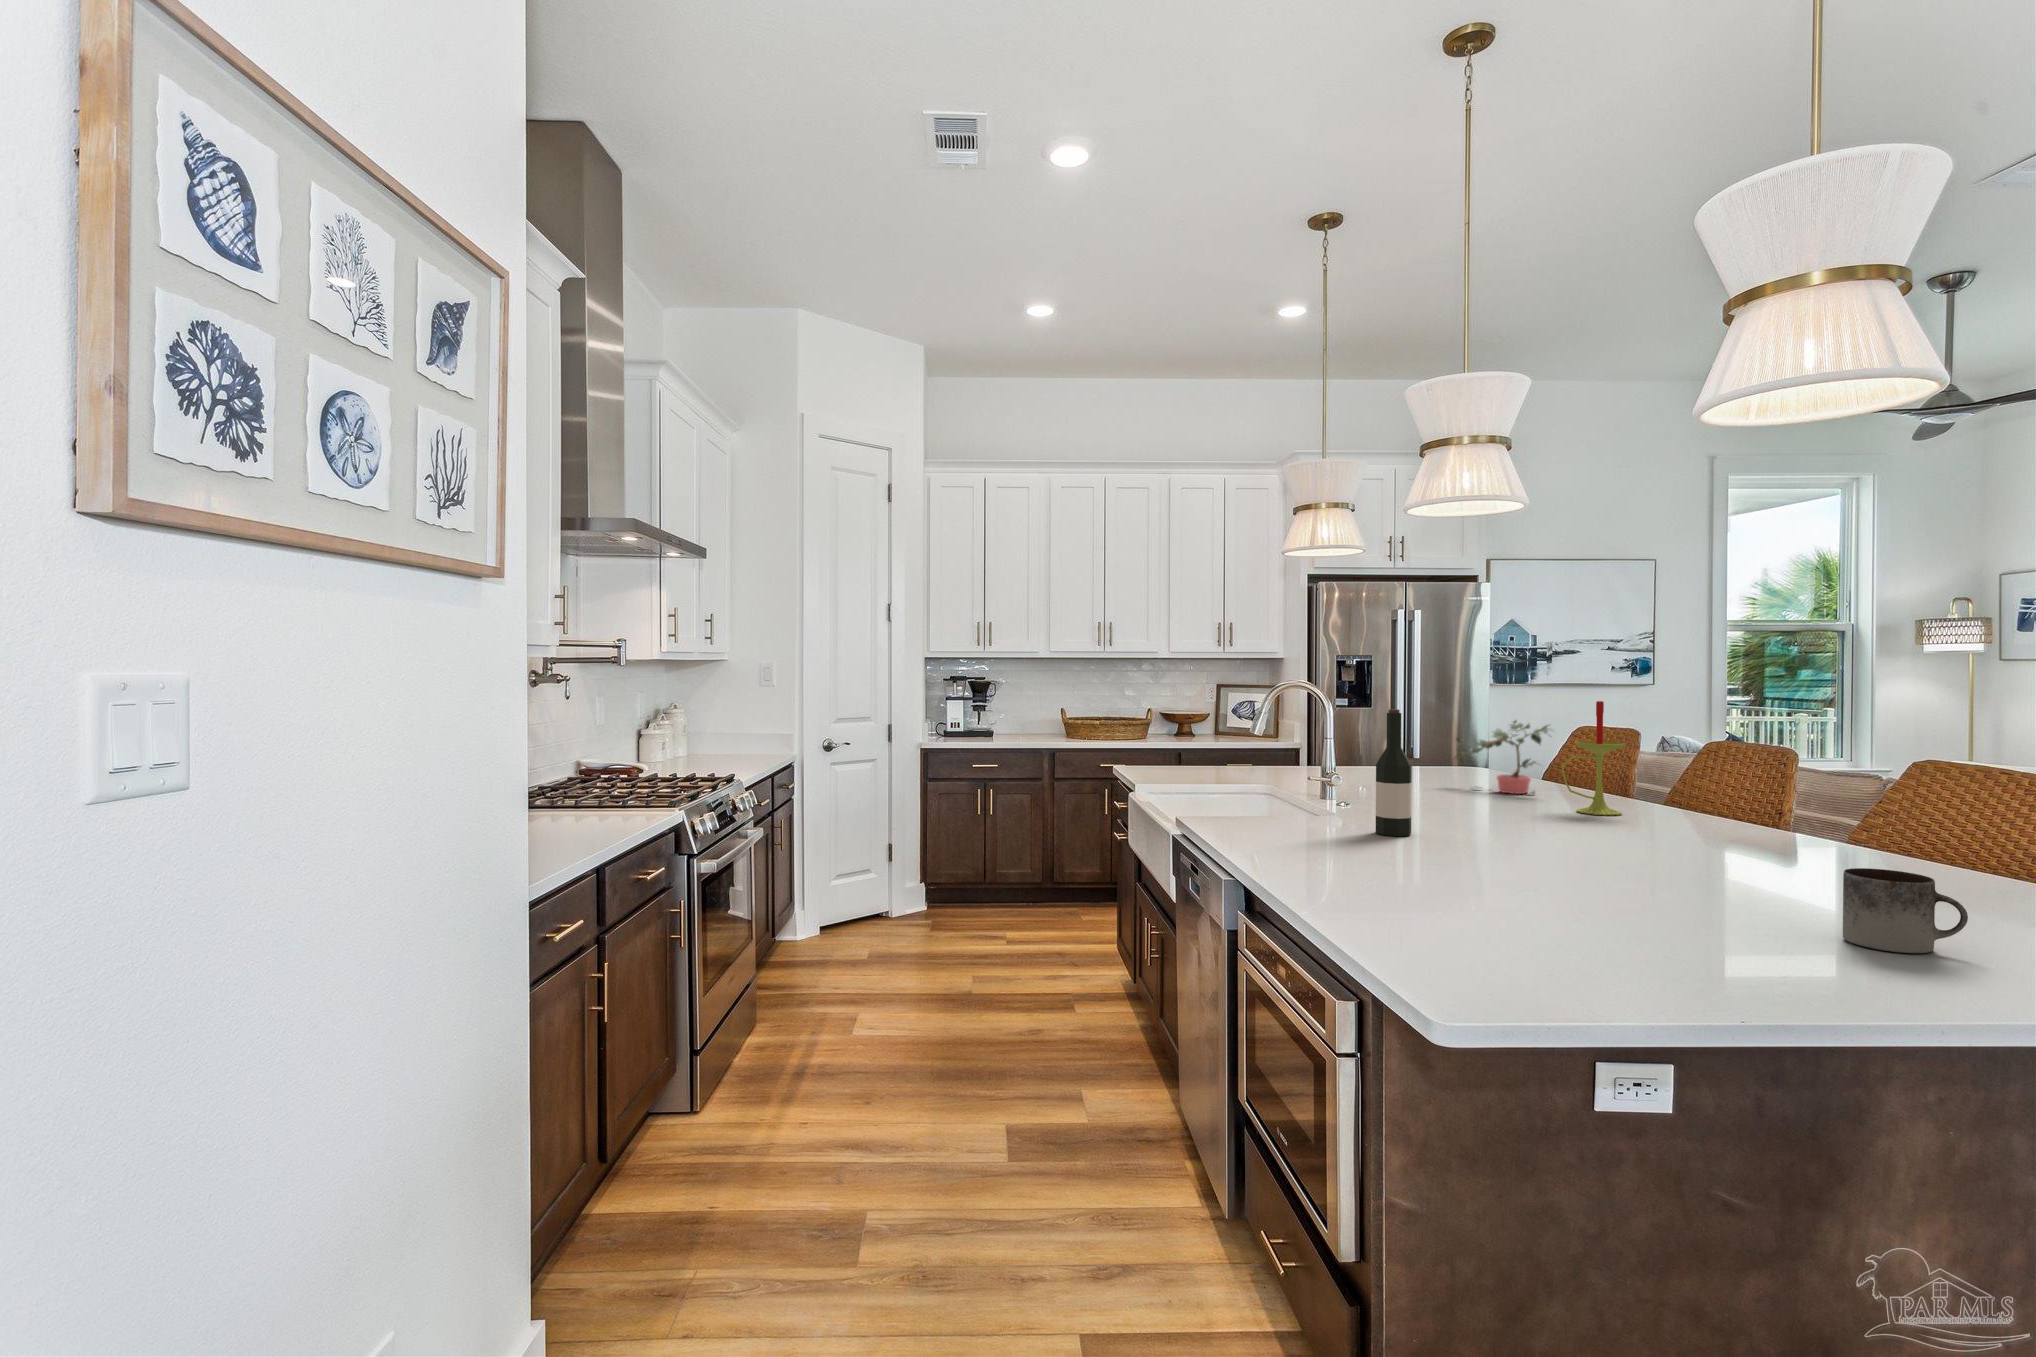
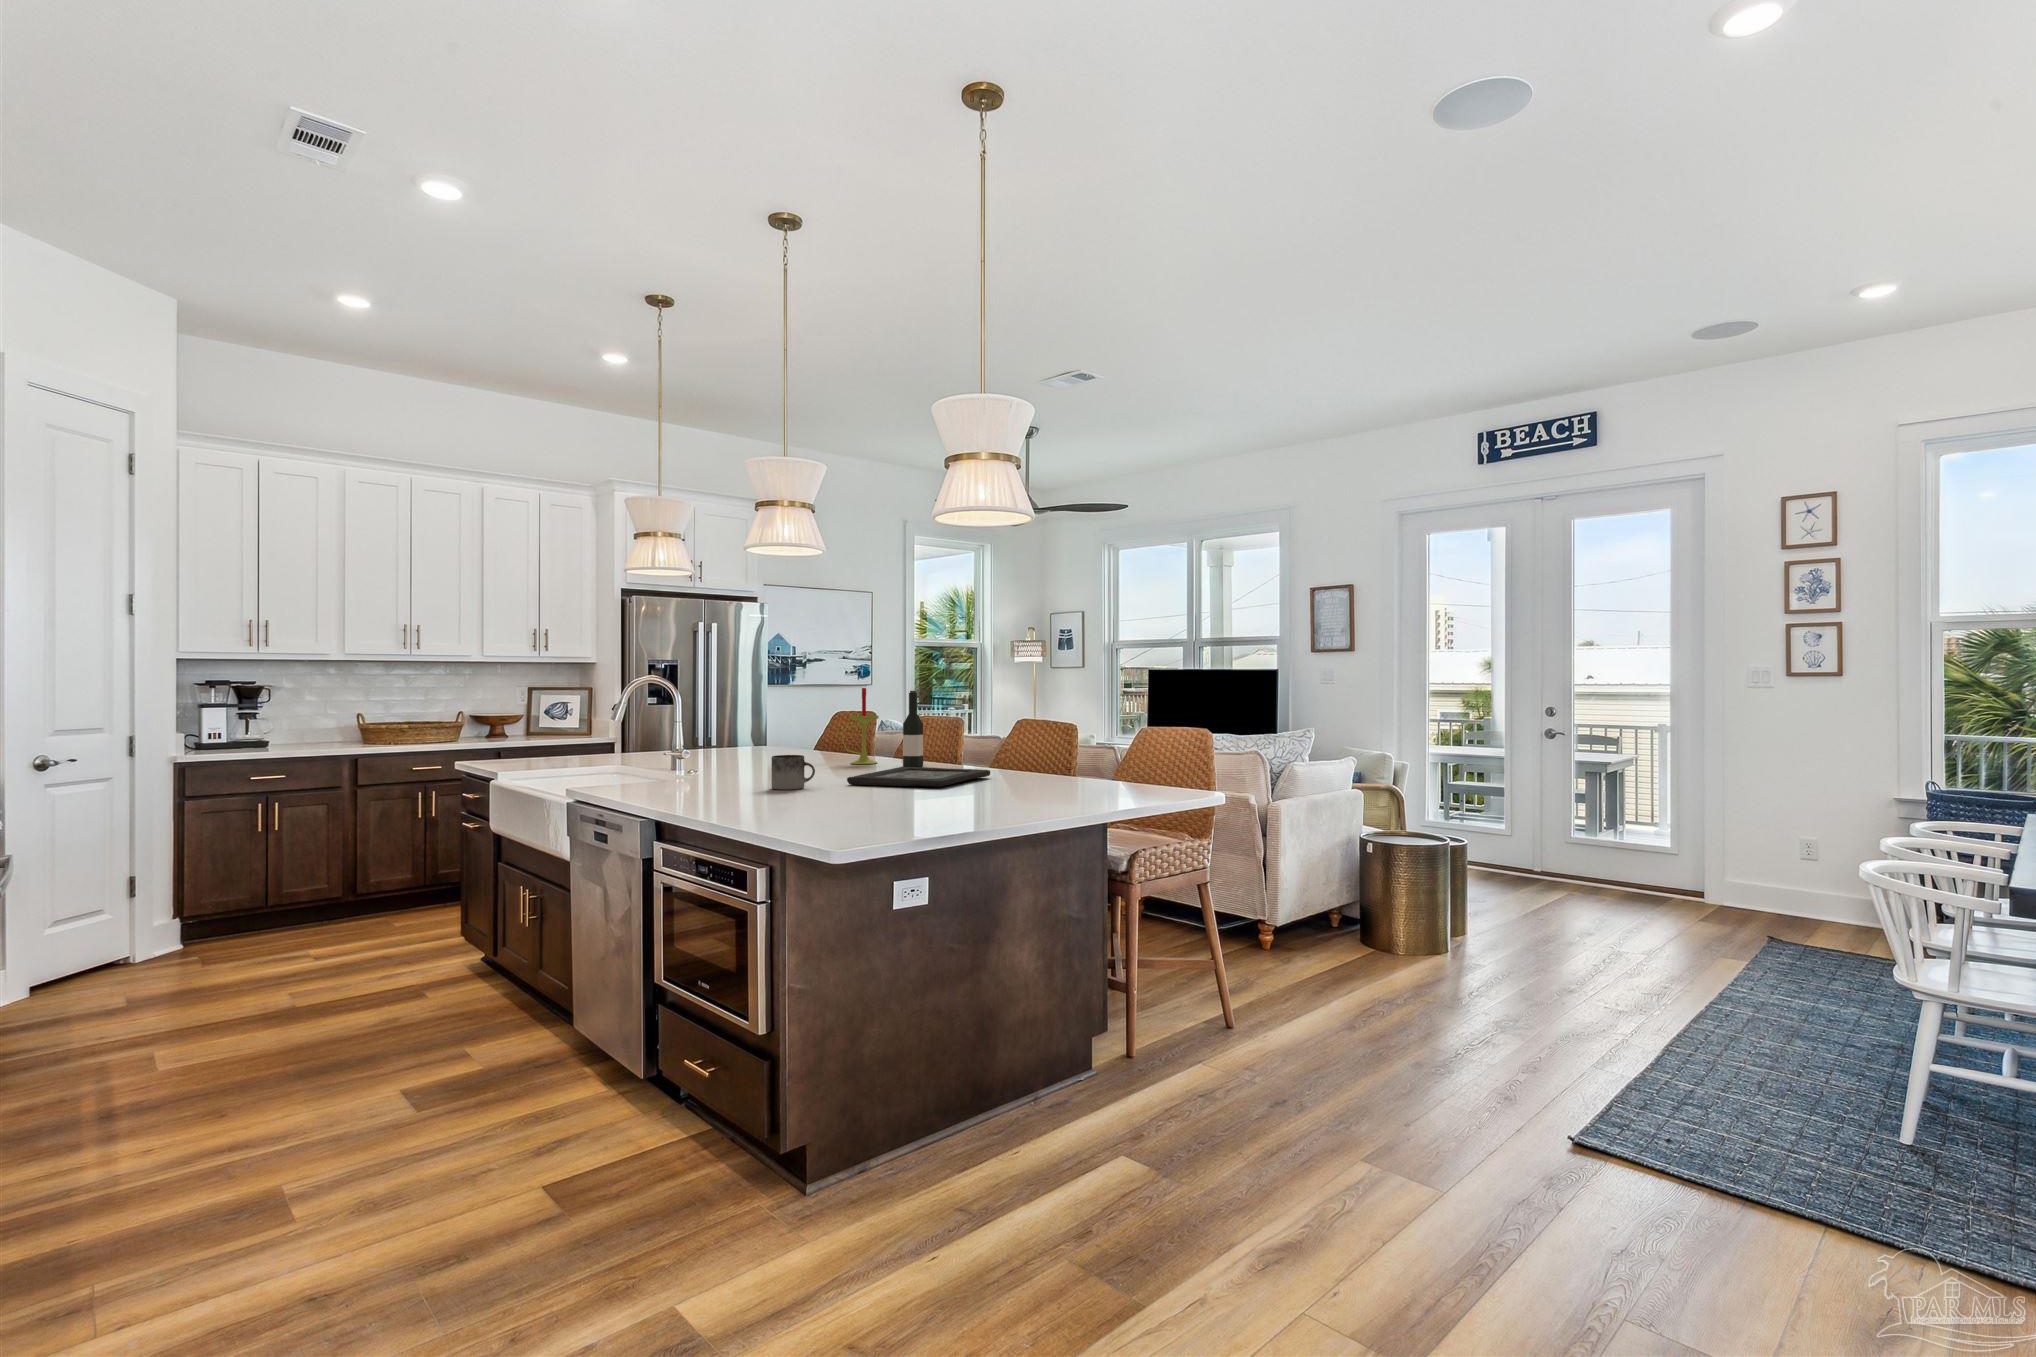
wine bottle: present [1376,709,1412,836] -> present [903,691,923,767]
potted plant: present [1455,721,1553,794] -> none [761,705,832,758]
decorative tray: none [1544,833,1829,885] -> present [847,767,990,787]
mug: present [1843,868,1968,953] -> present [771,755,815,790]

